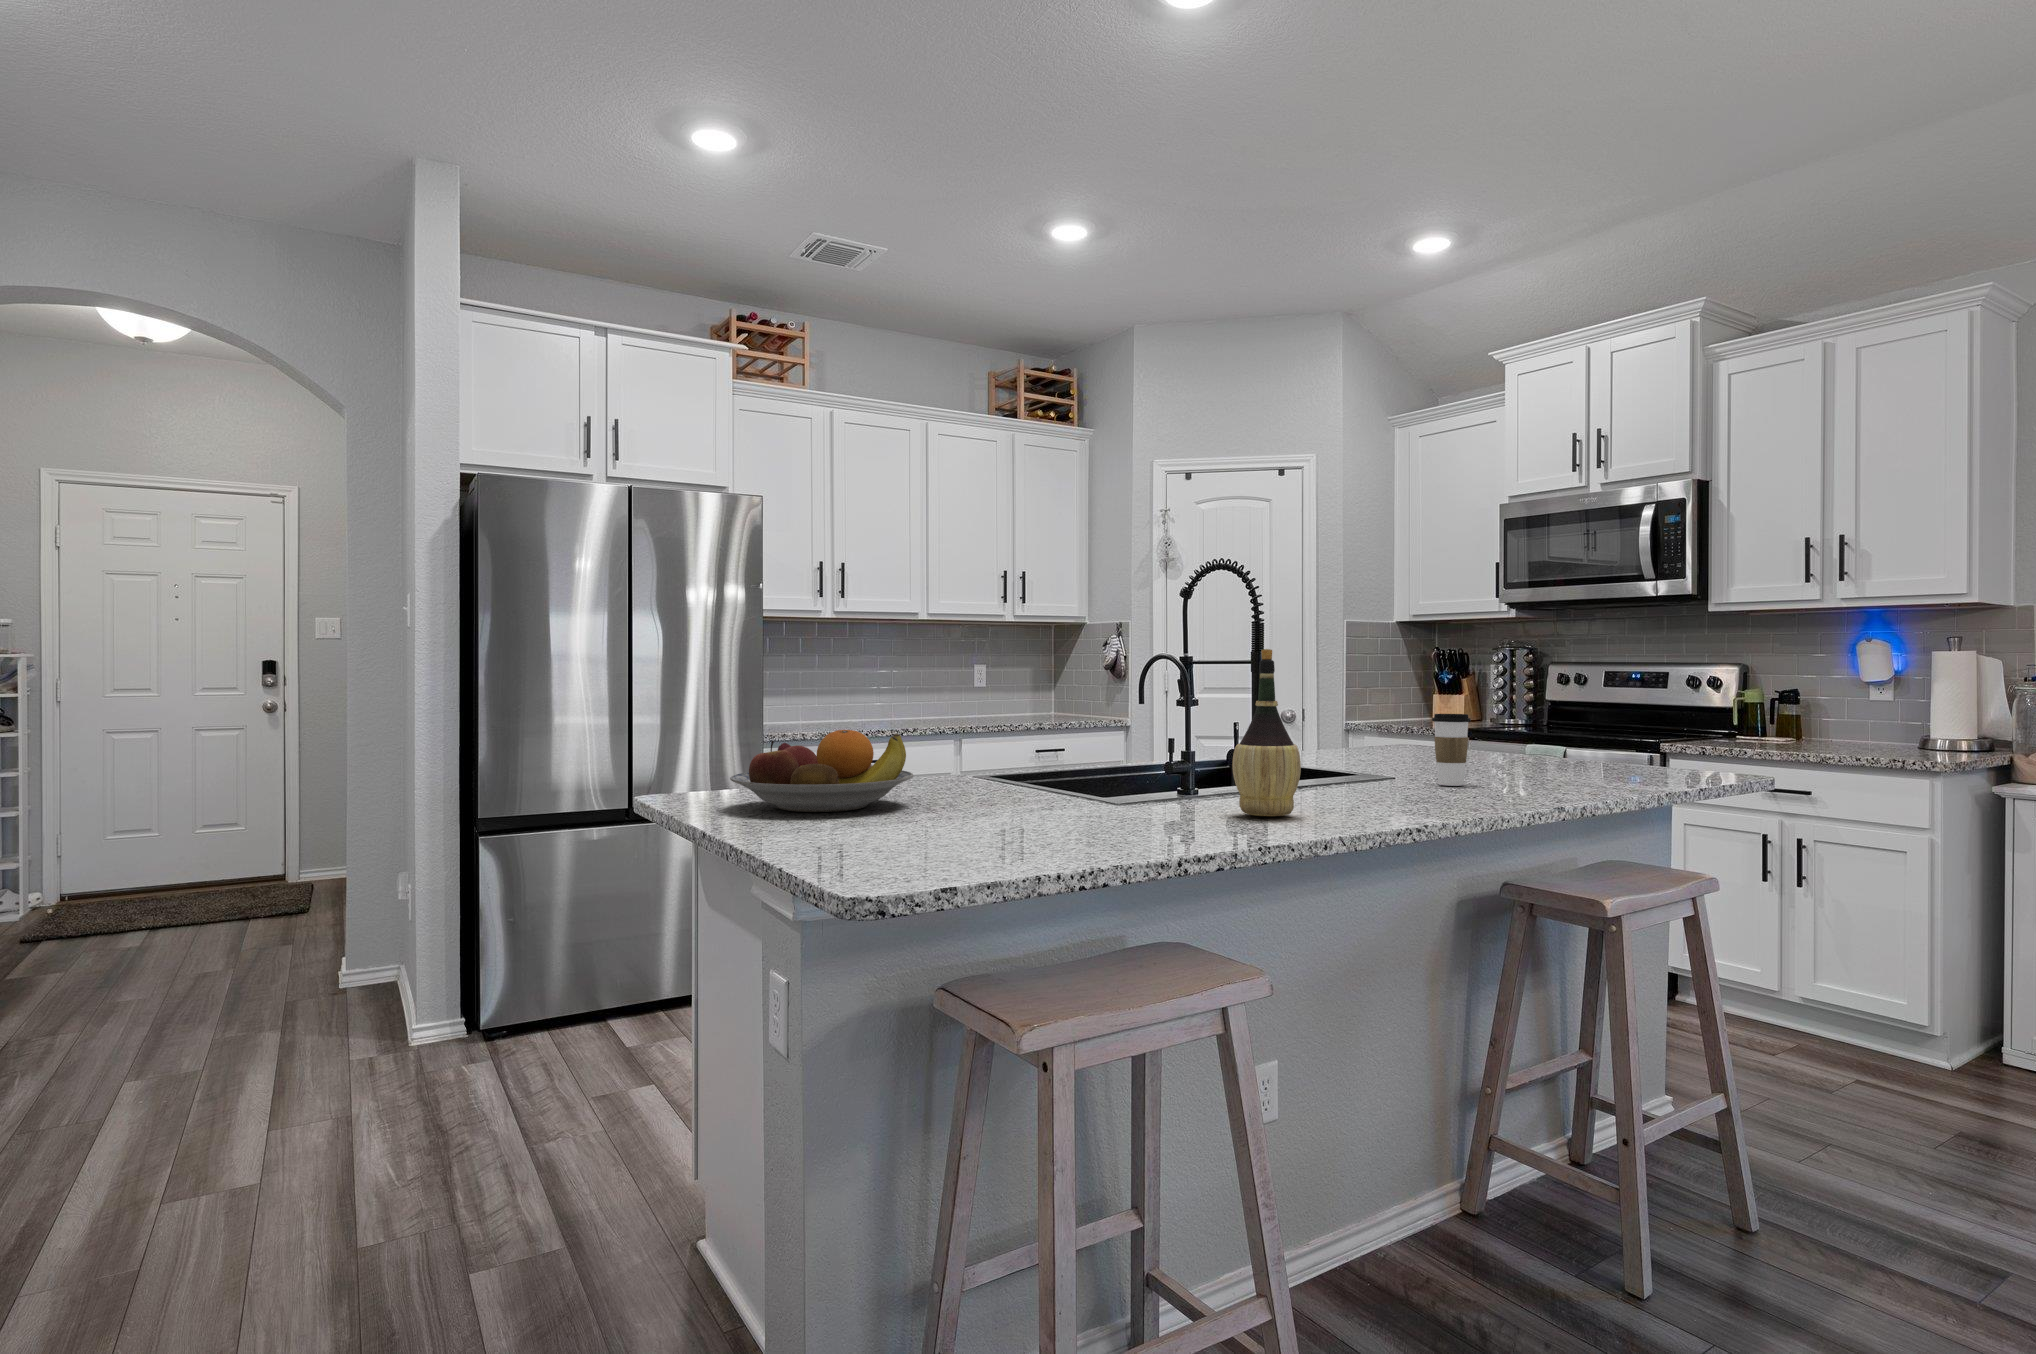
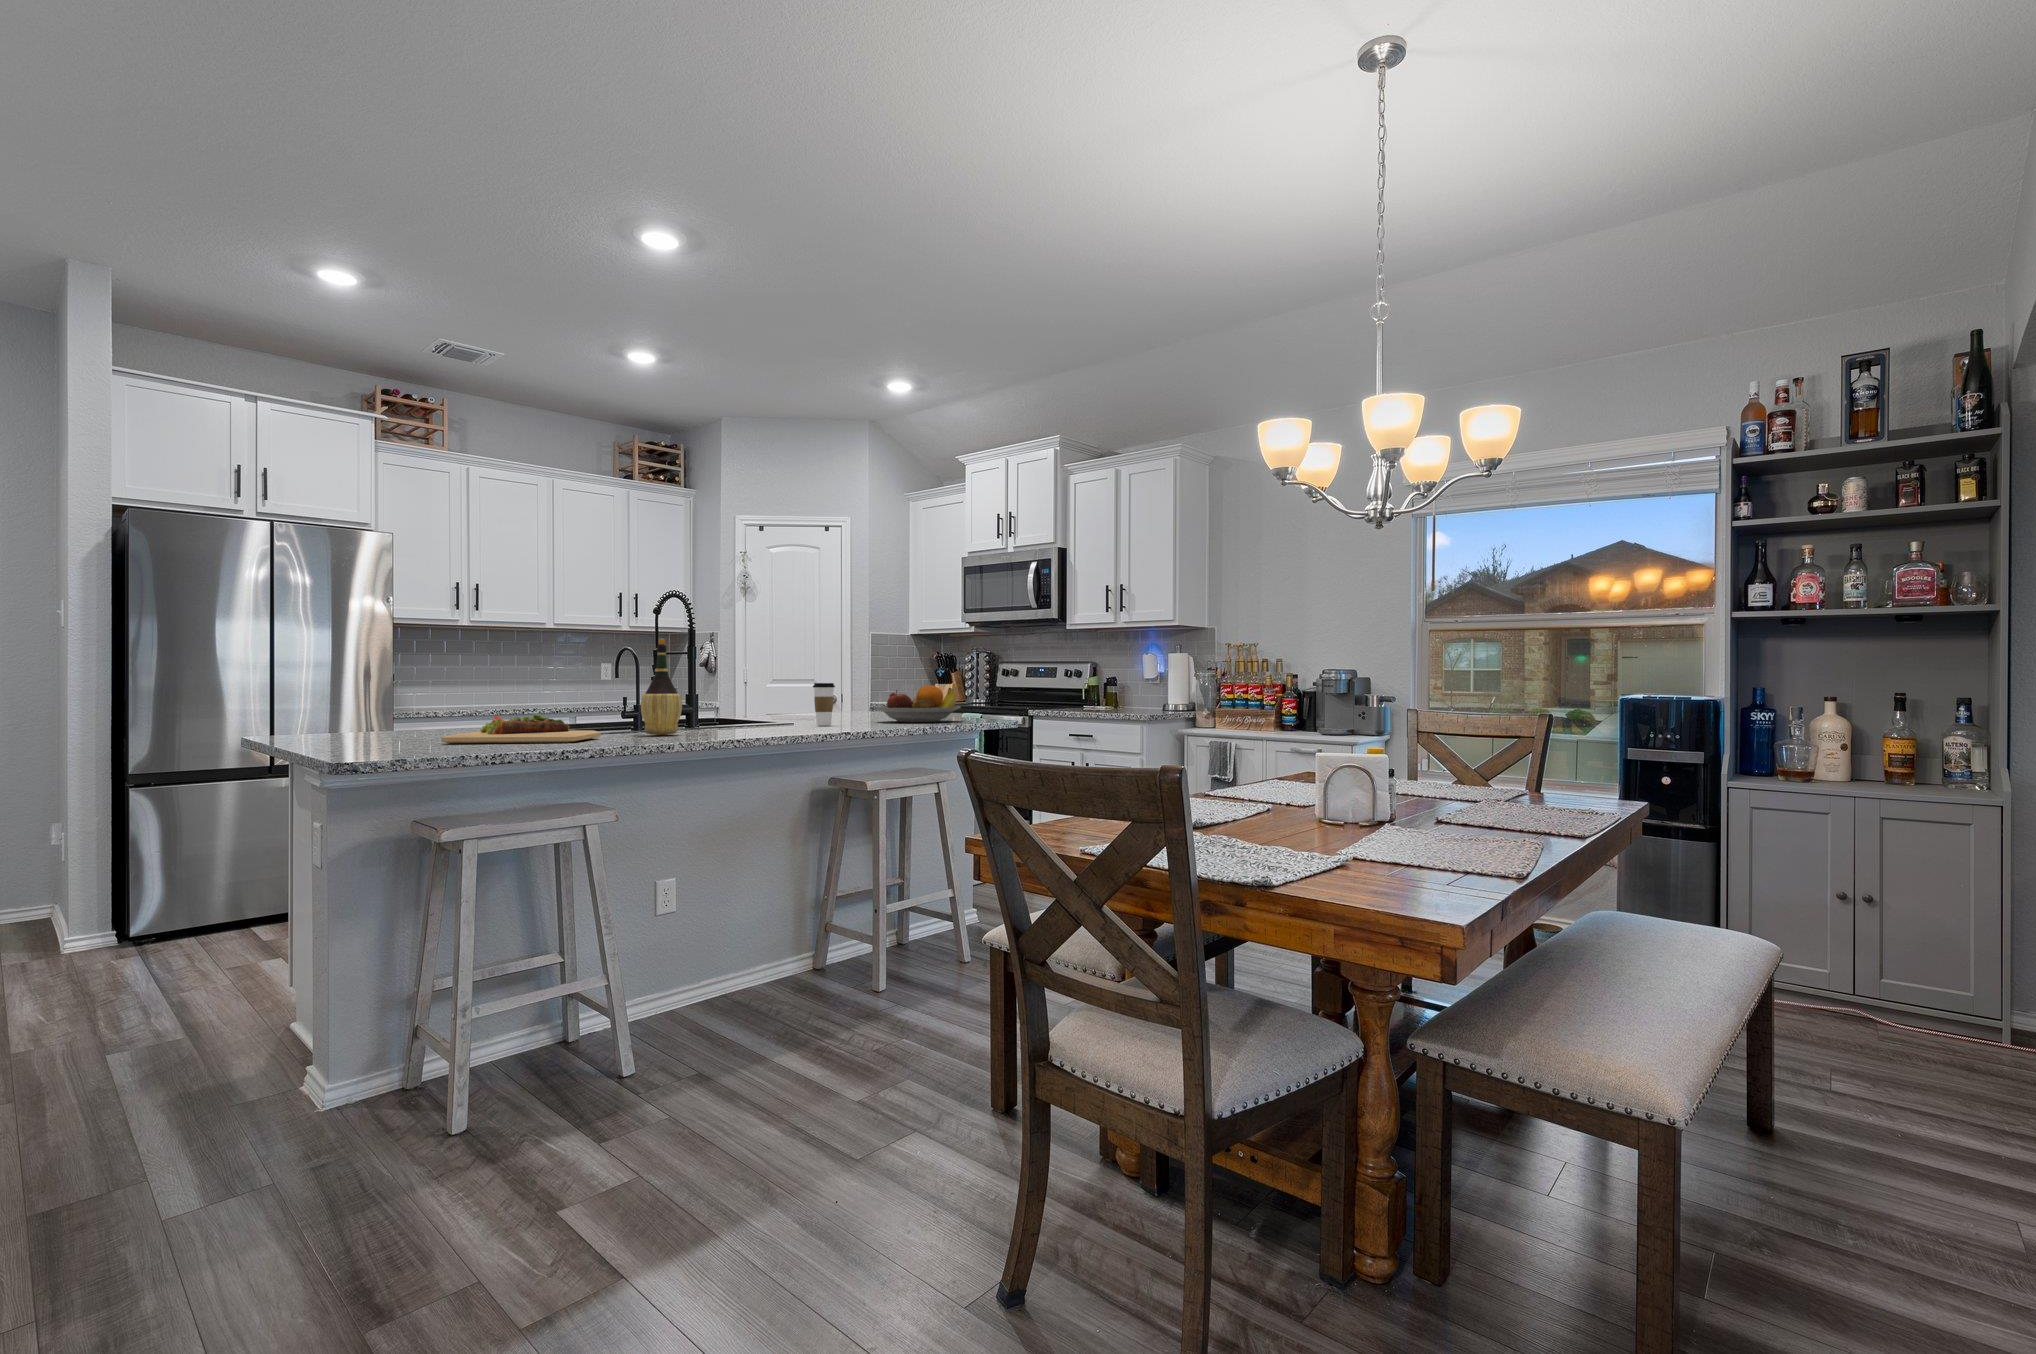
fruit bowl: present [730,730,913,812] -> present [876,685,961,723]
cutting board: none [962,786,1191,845] -> present [441,714,601,744]

